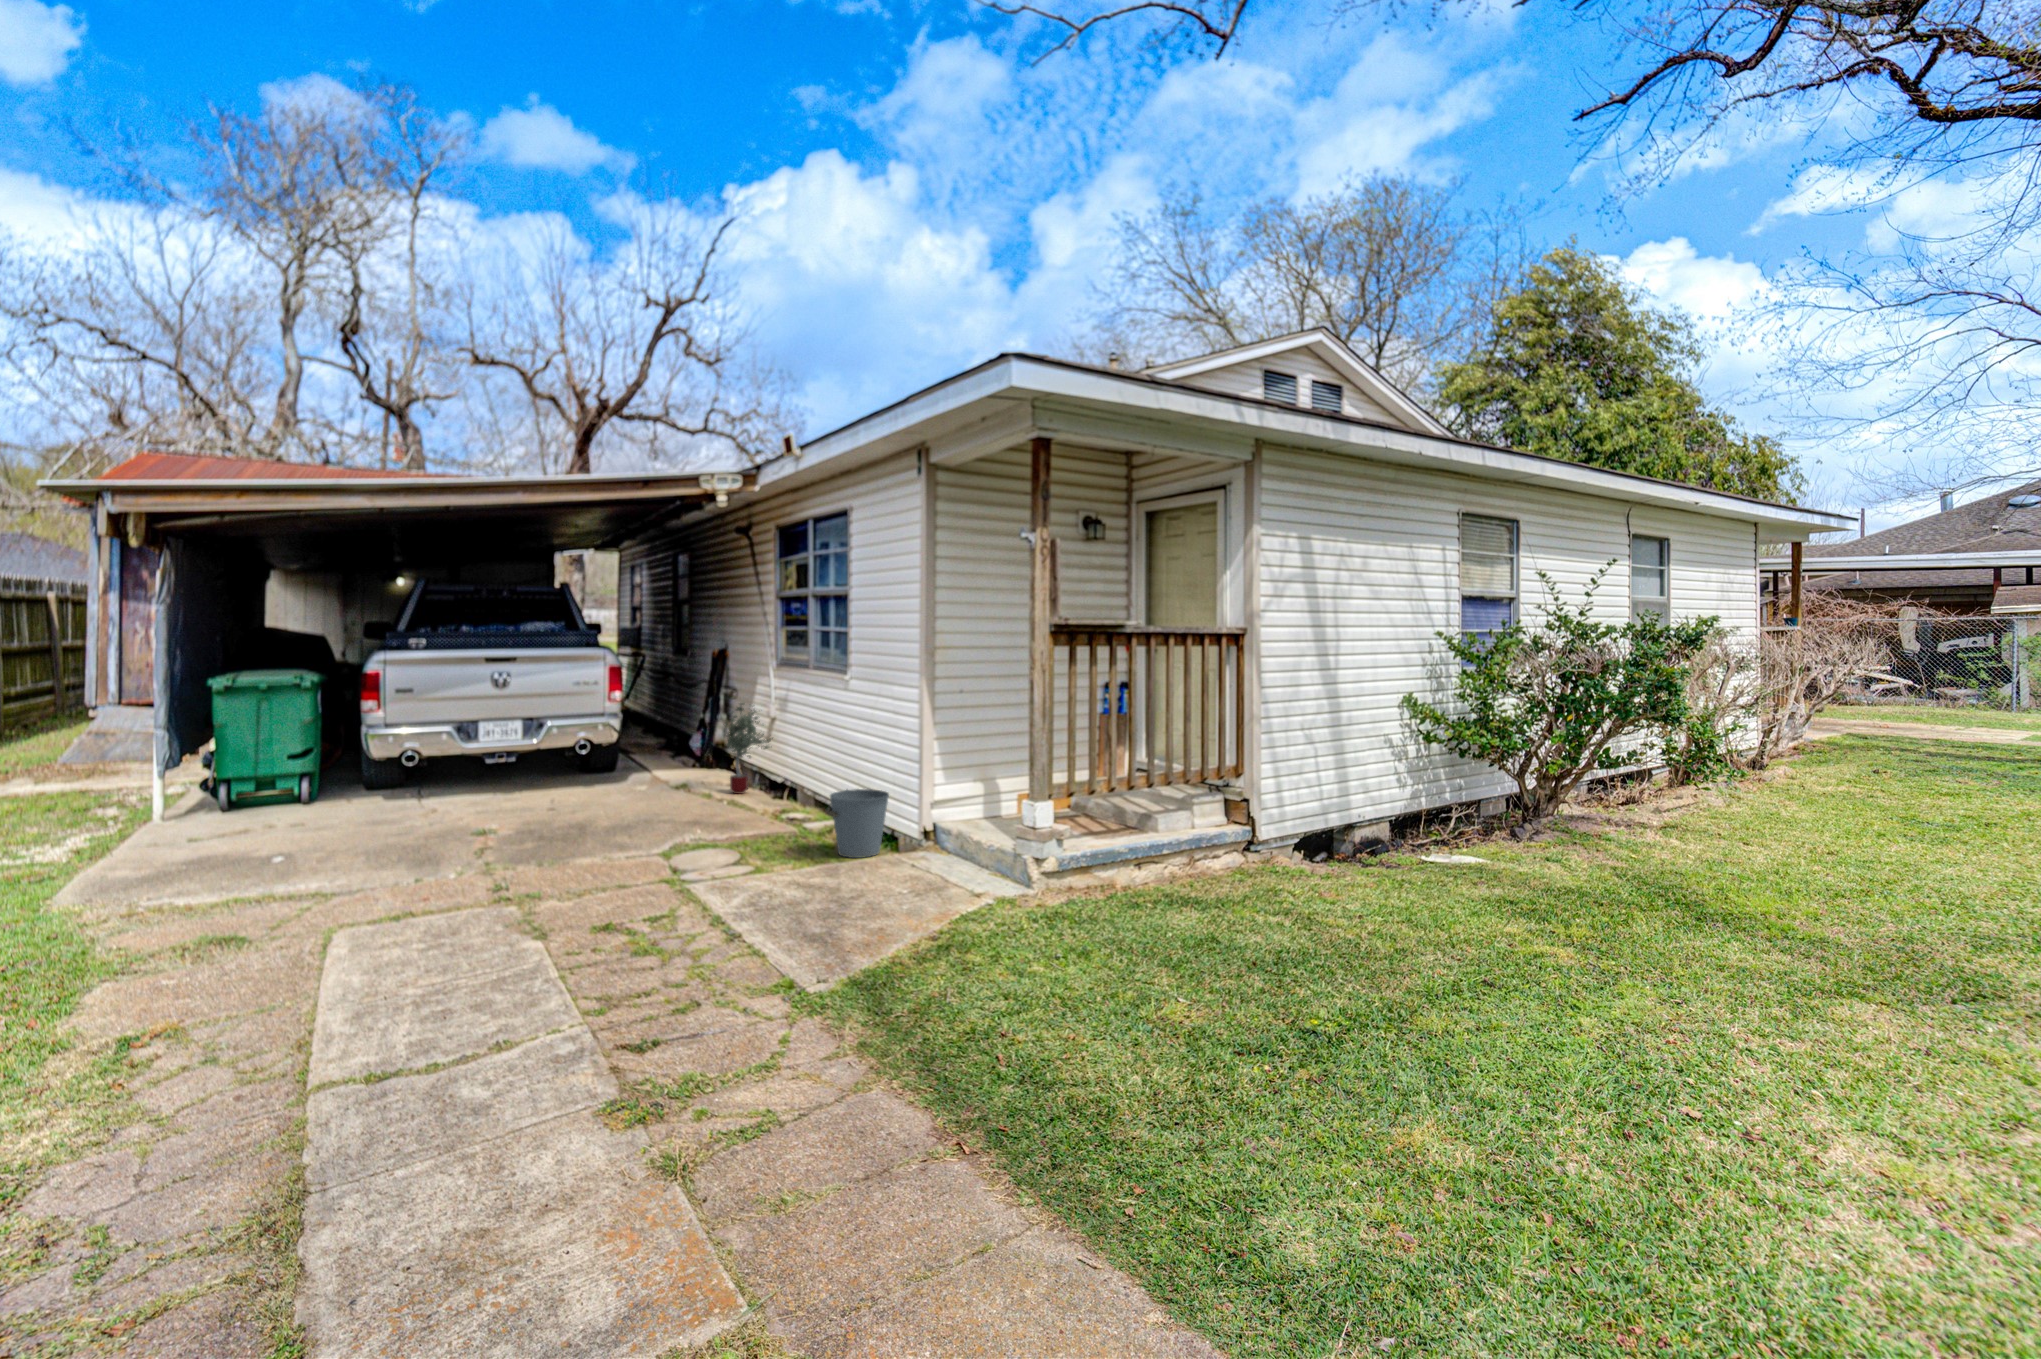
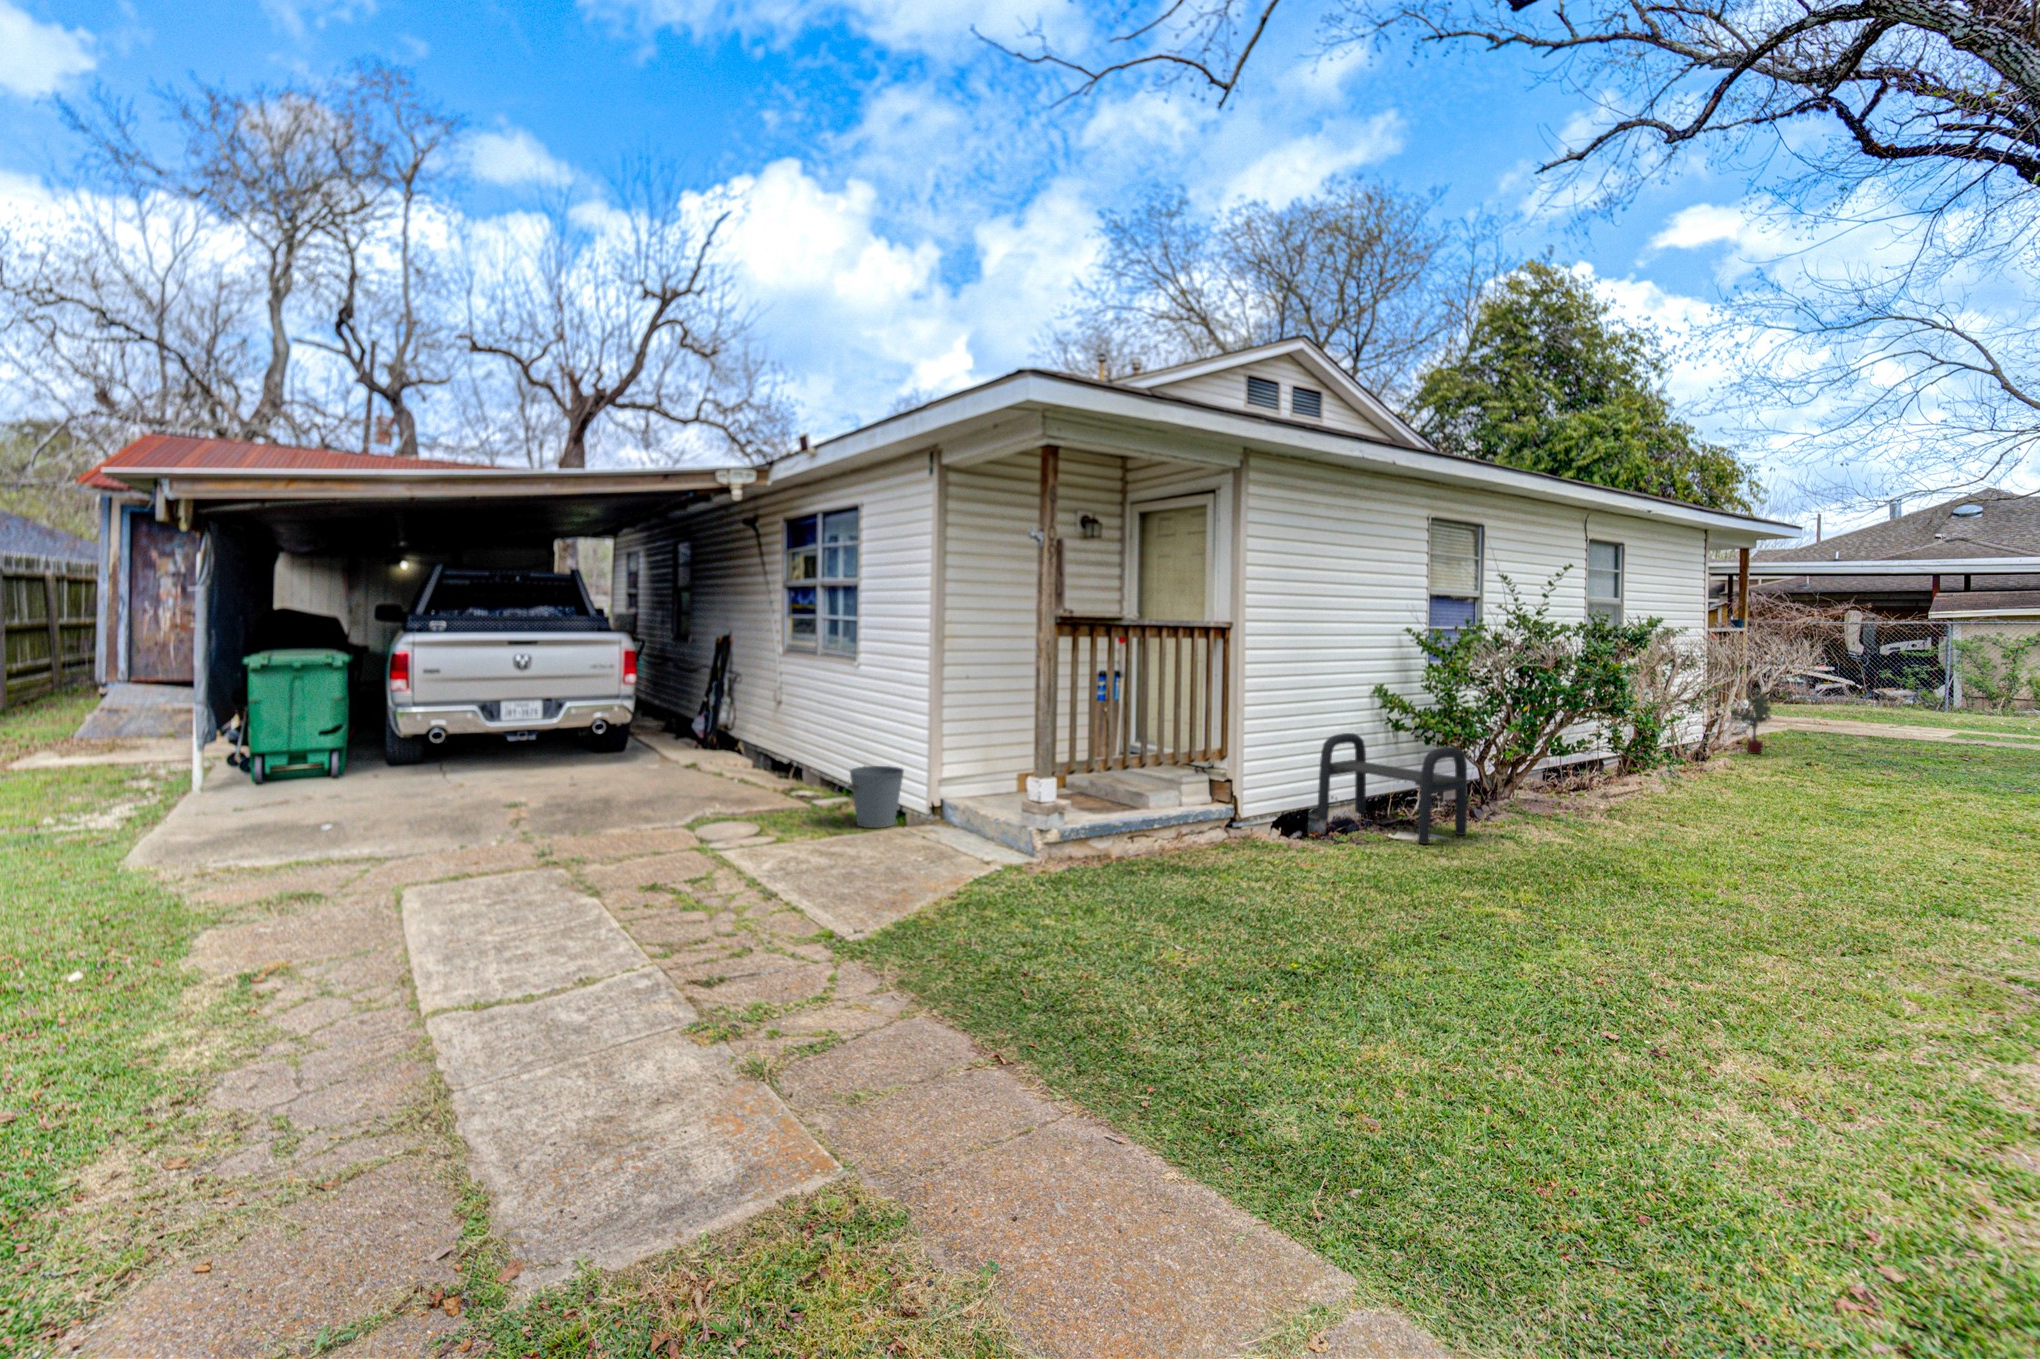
potted tree: present [727,703,773,794] -> present [1732,689,1772,754]
bench: none [1343,747,1508,870] -> present [1317,733,1467,844]

